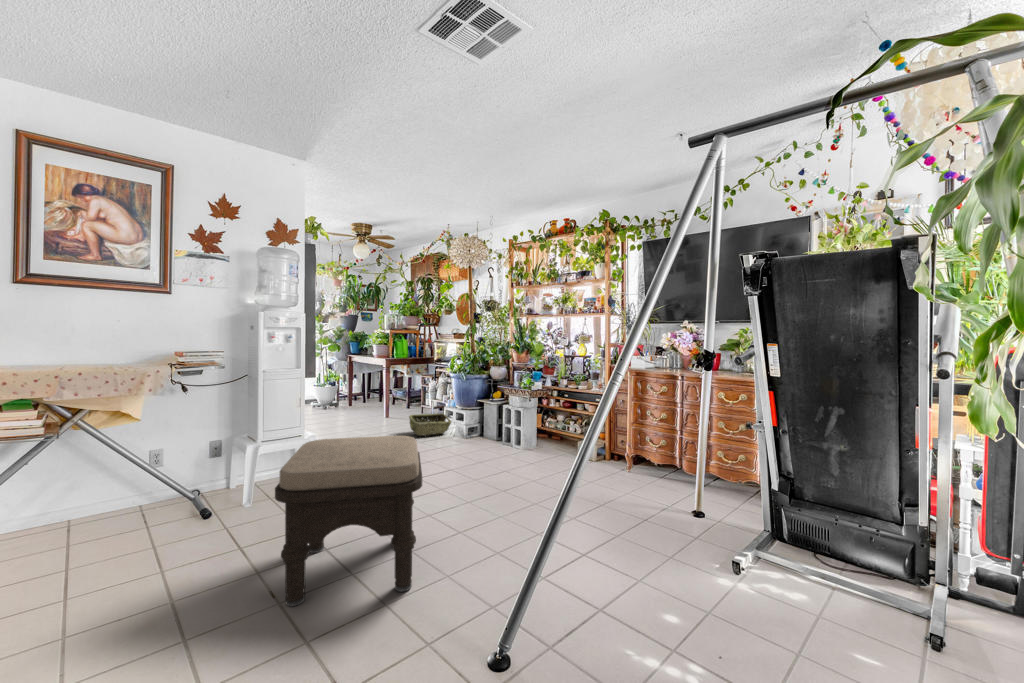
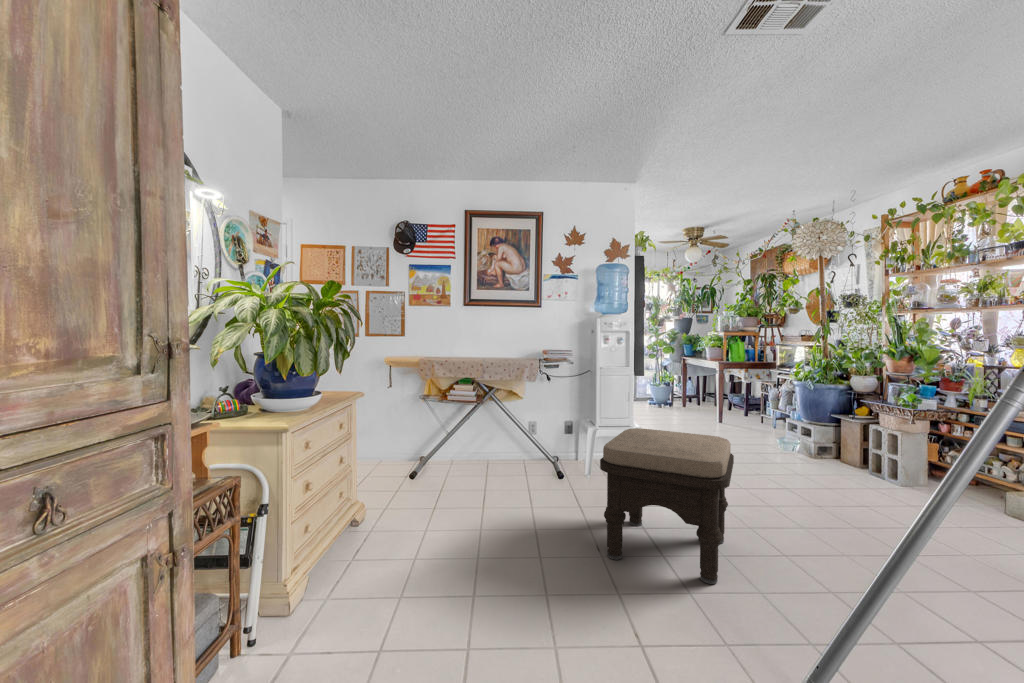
woven basket: present [409,414,451,436] -> none [741,423,794,449]

